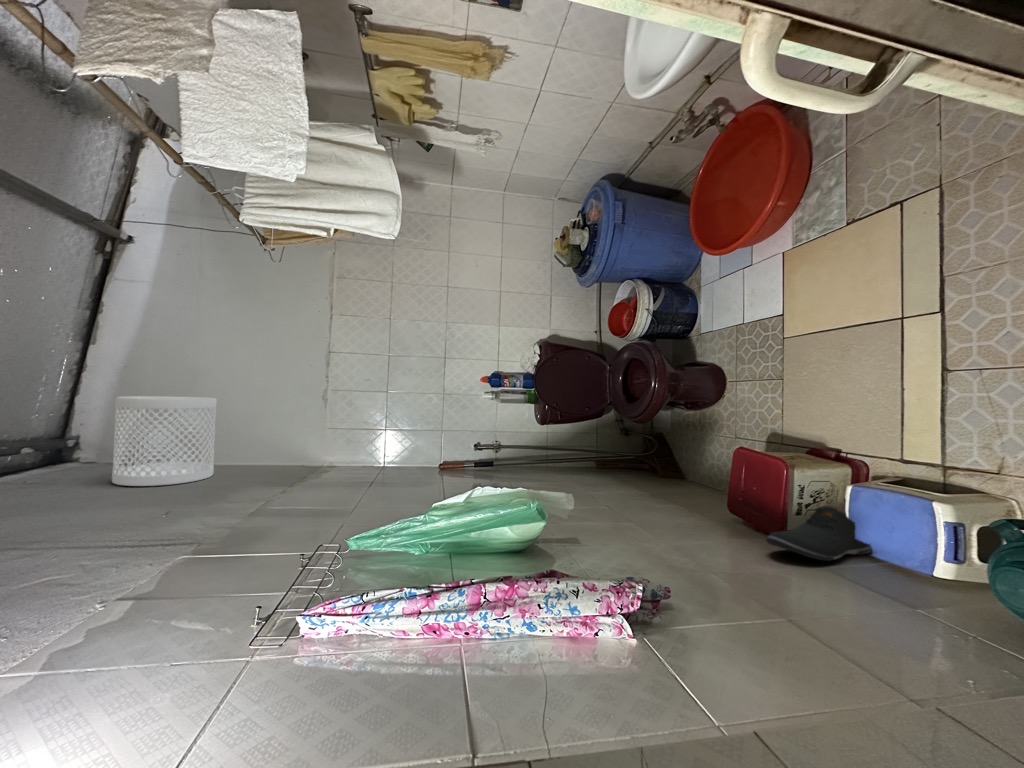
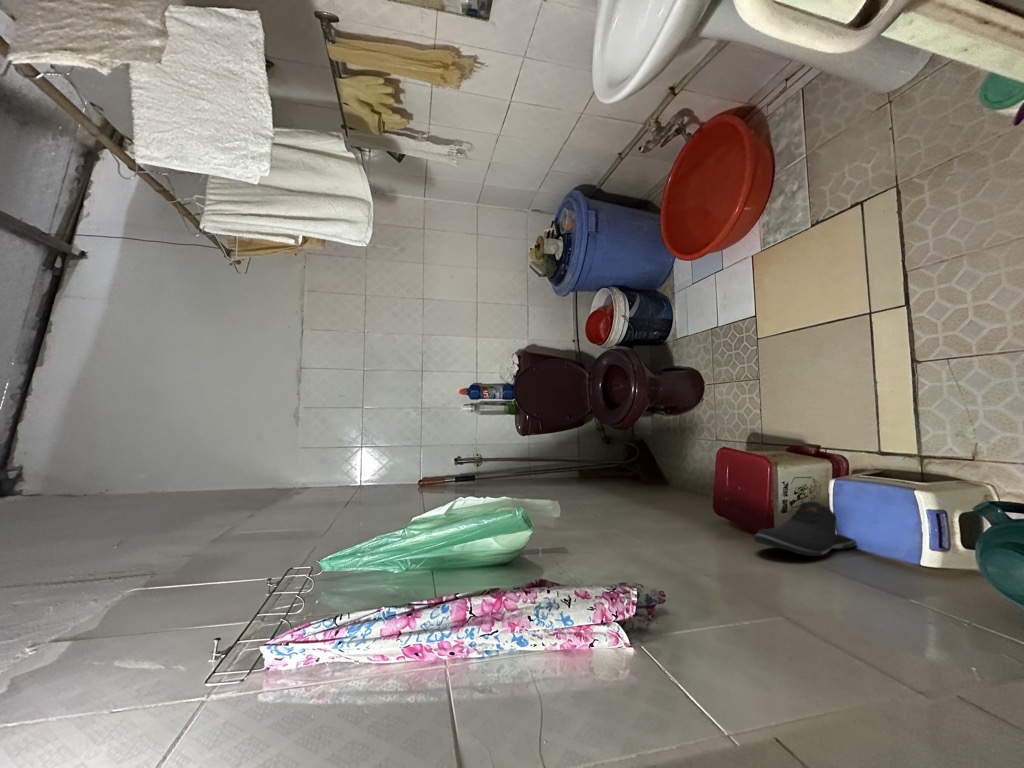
waste basket: present [112,396,217,486] -> none [60,417,178,514]

